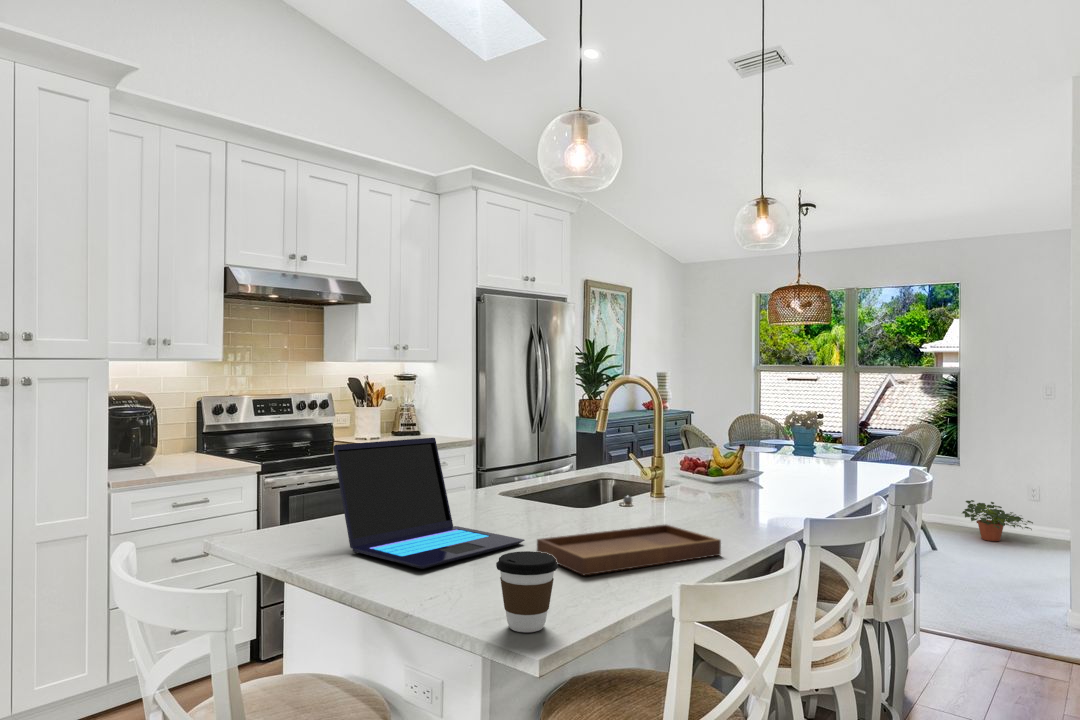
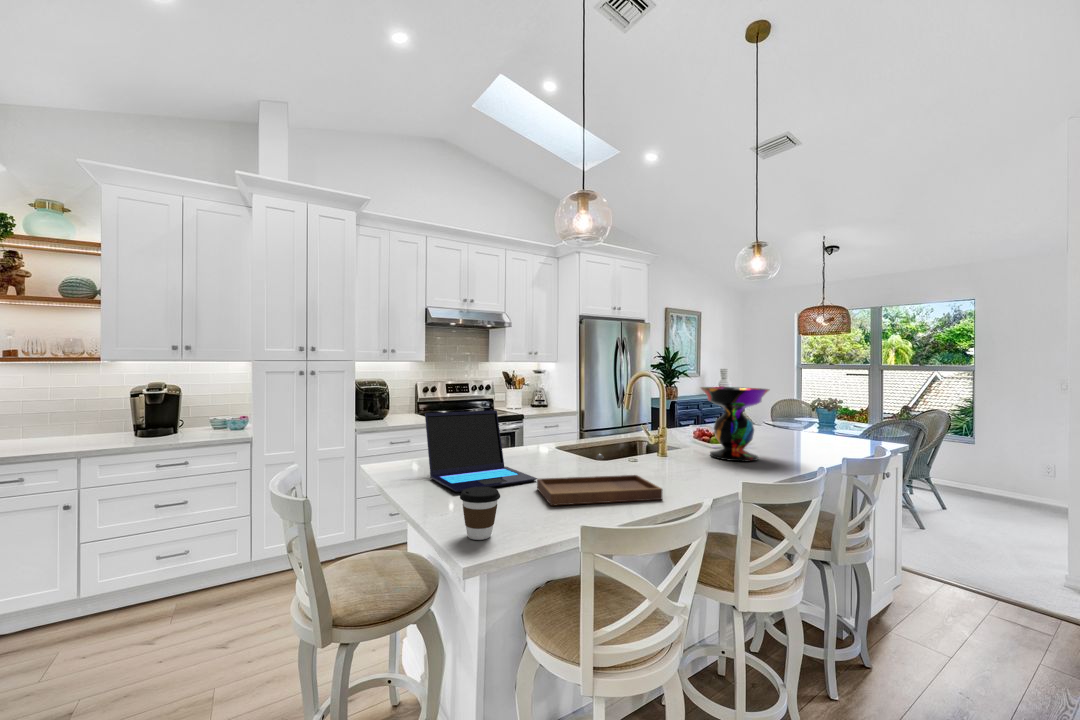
decorative bowl: none [706,397,800,499] -> present [701,387,769,461]
potted plant: present [962,500,1033,541] -> none [972,471,1043,506]

